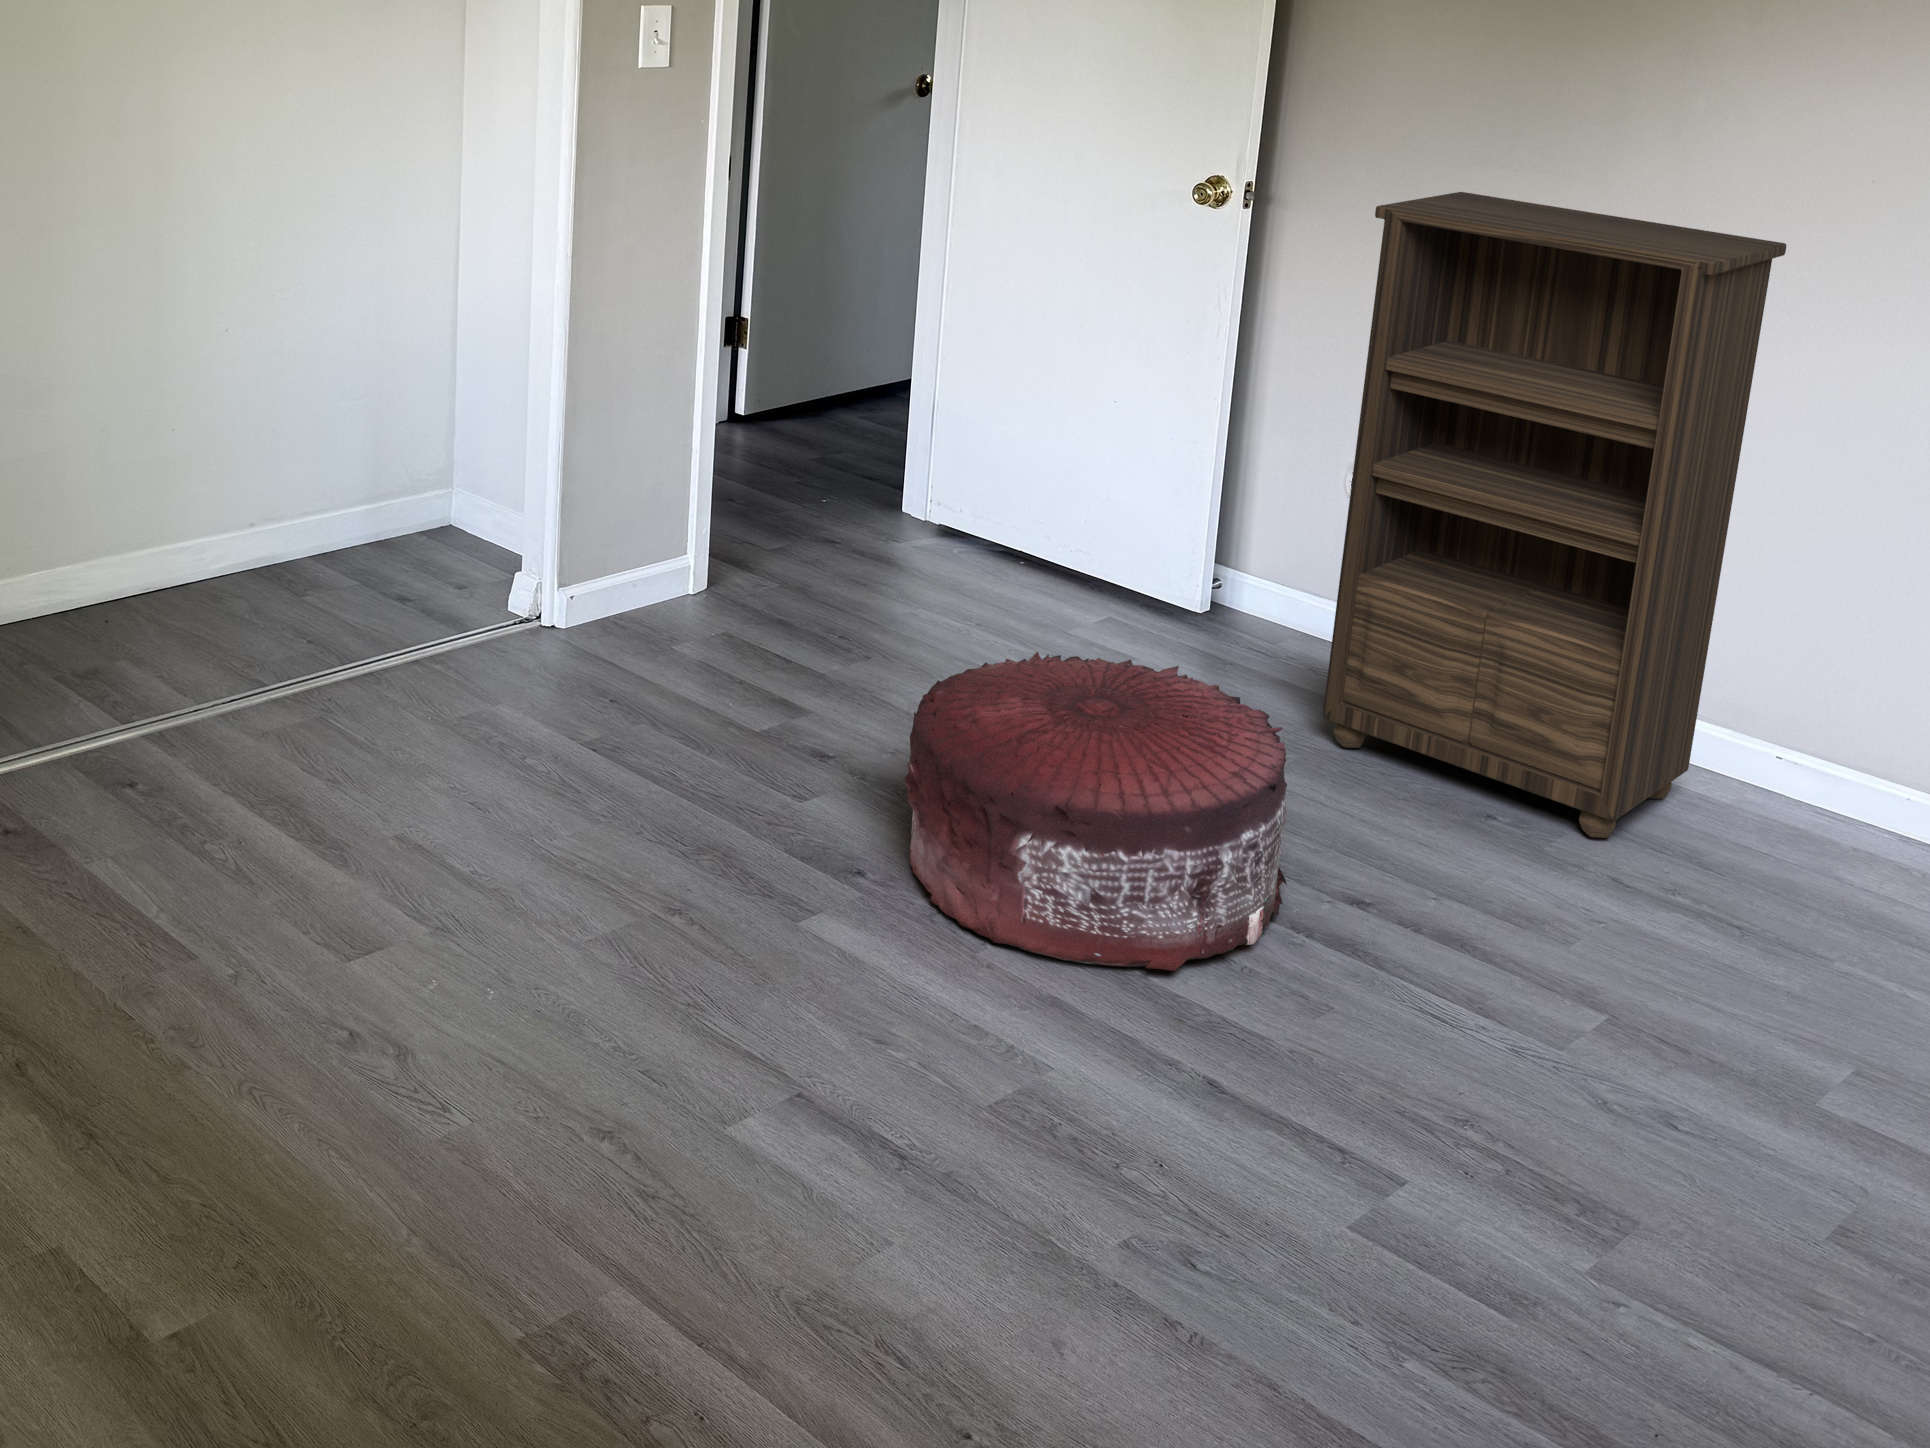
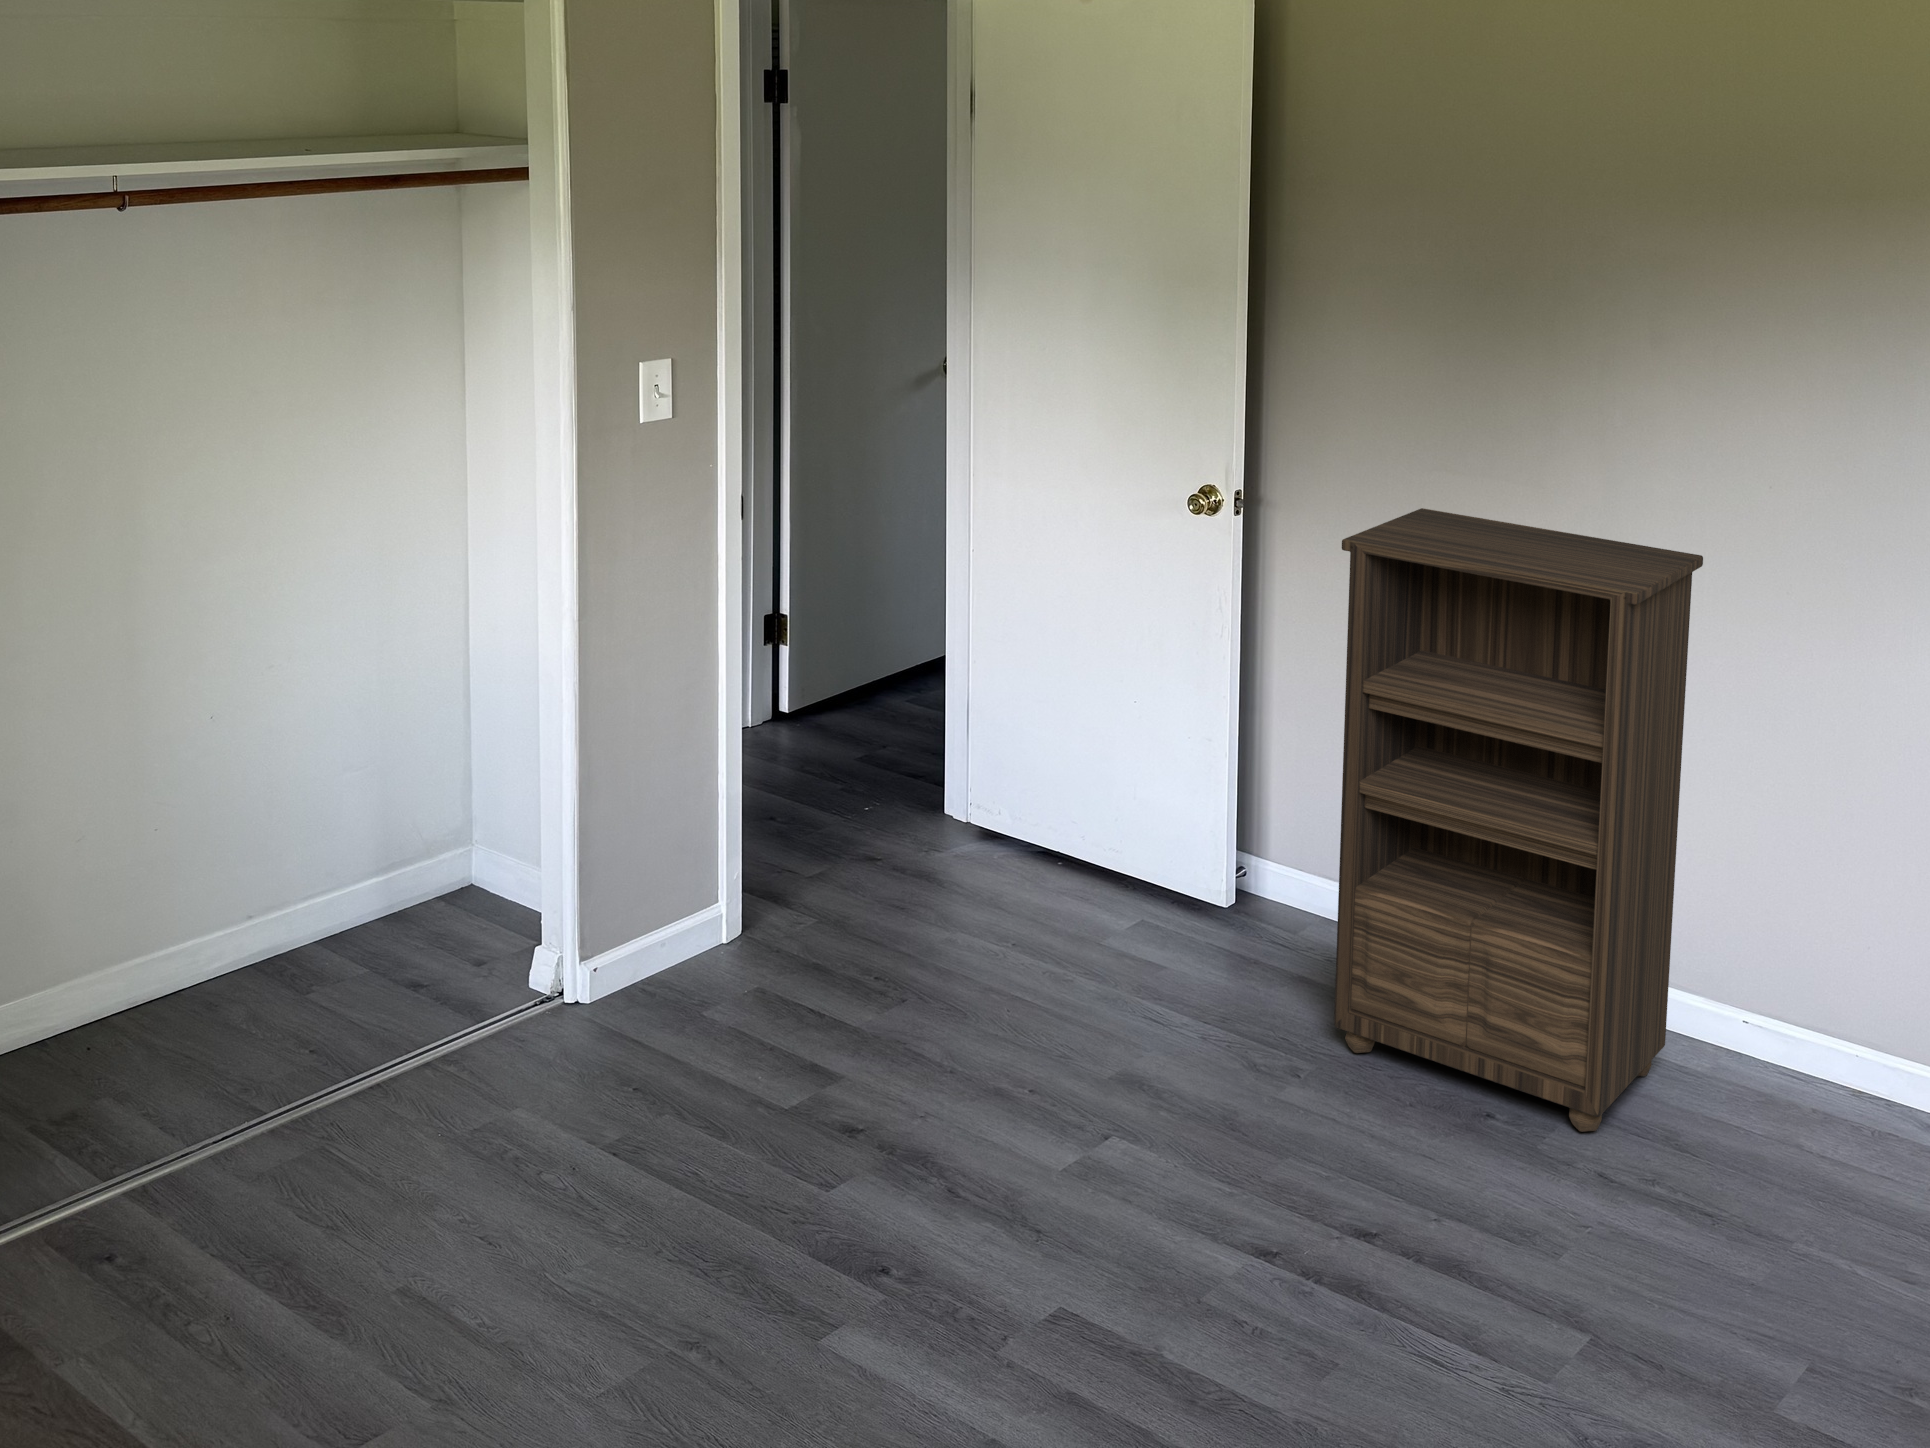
pouf: present [905,652,1287,971] -> none [920,1013,1299,1363]

